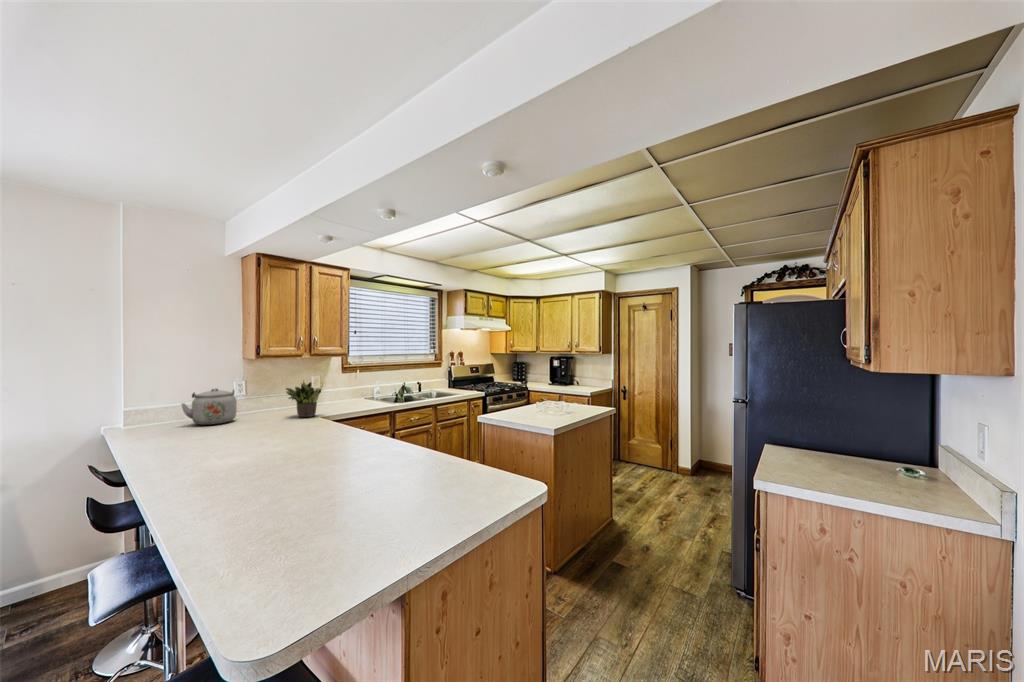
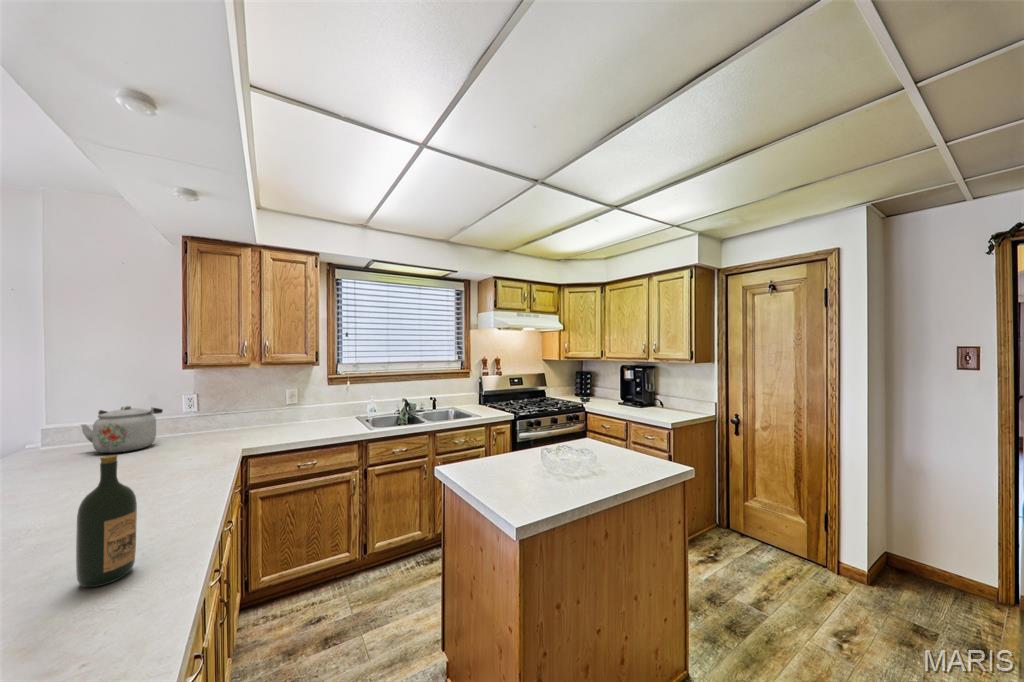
potted plant: present [286,382,321,417] -> none [200,397,252,449]
wine bottle: none [383,394,404,454] -> present [76,455,137,587]

